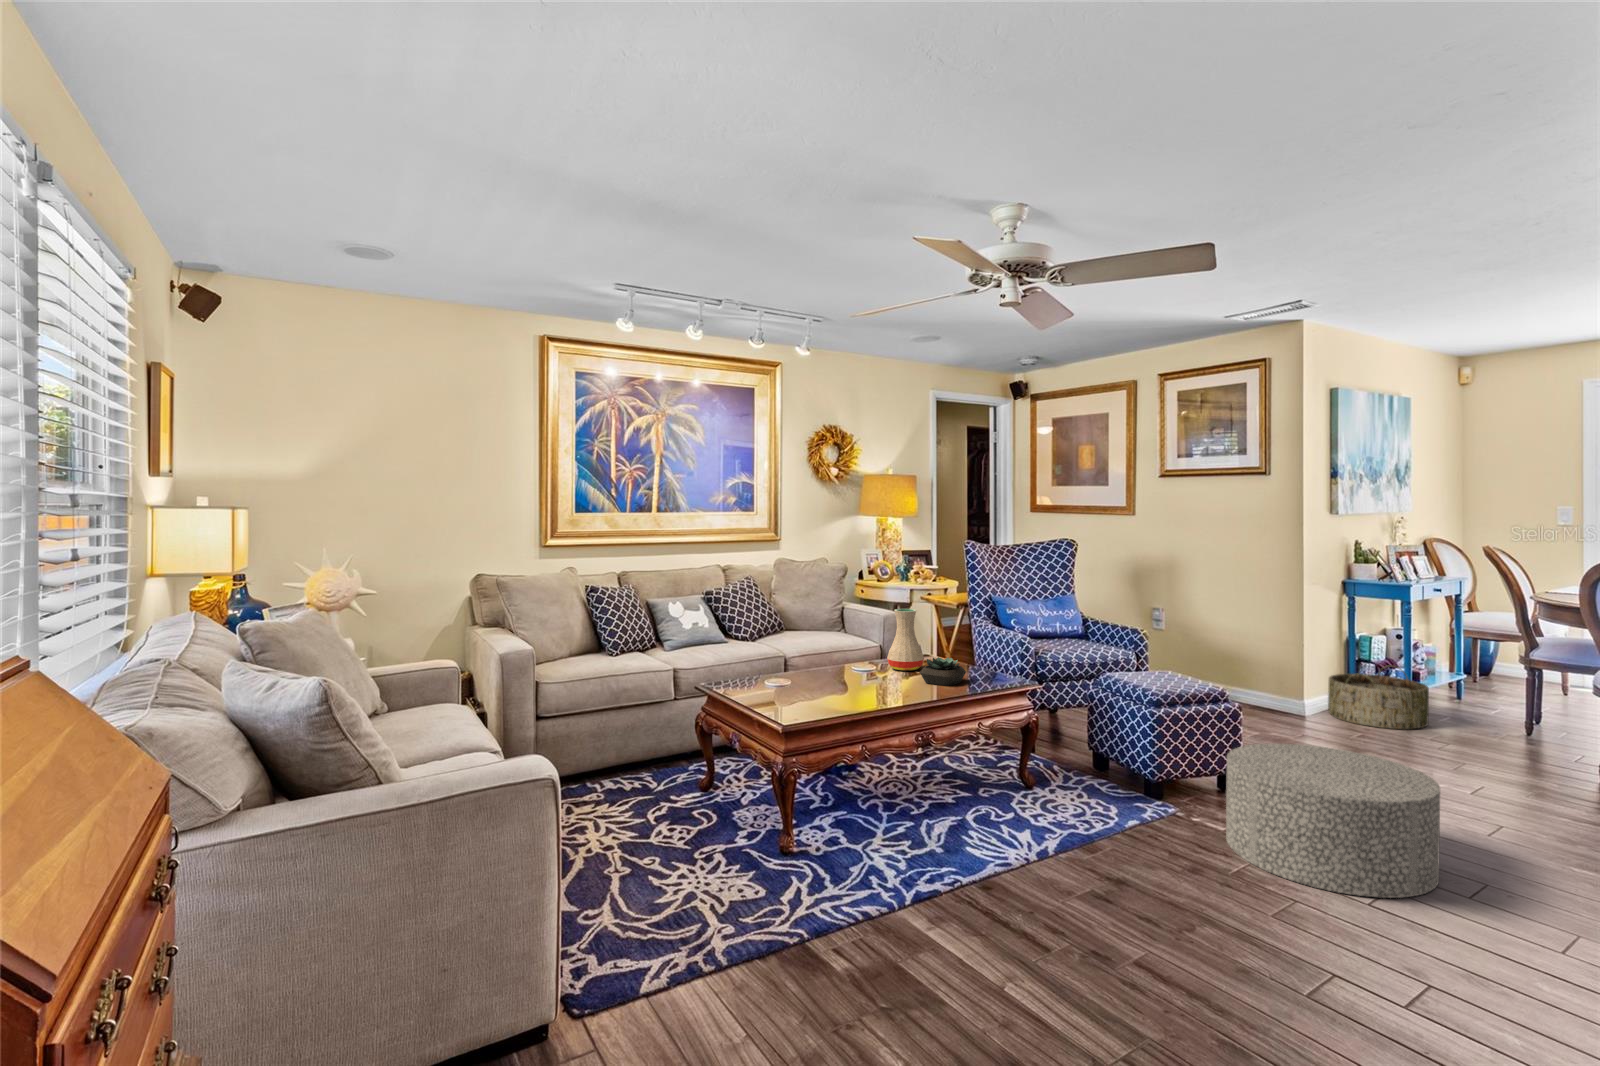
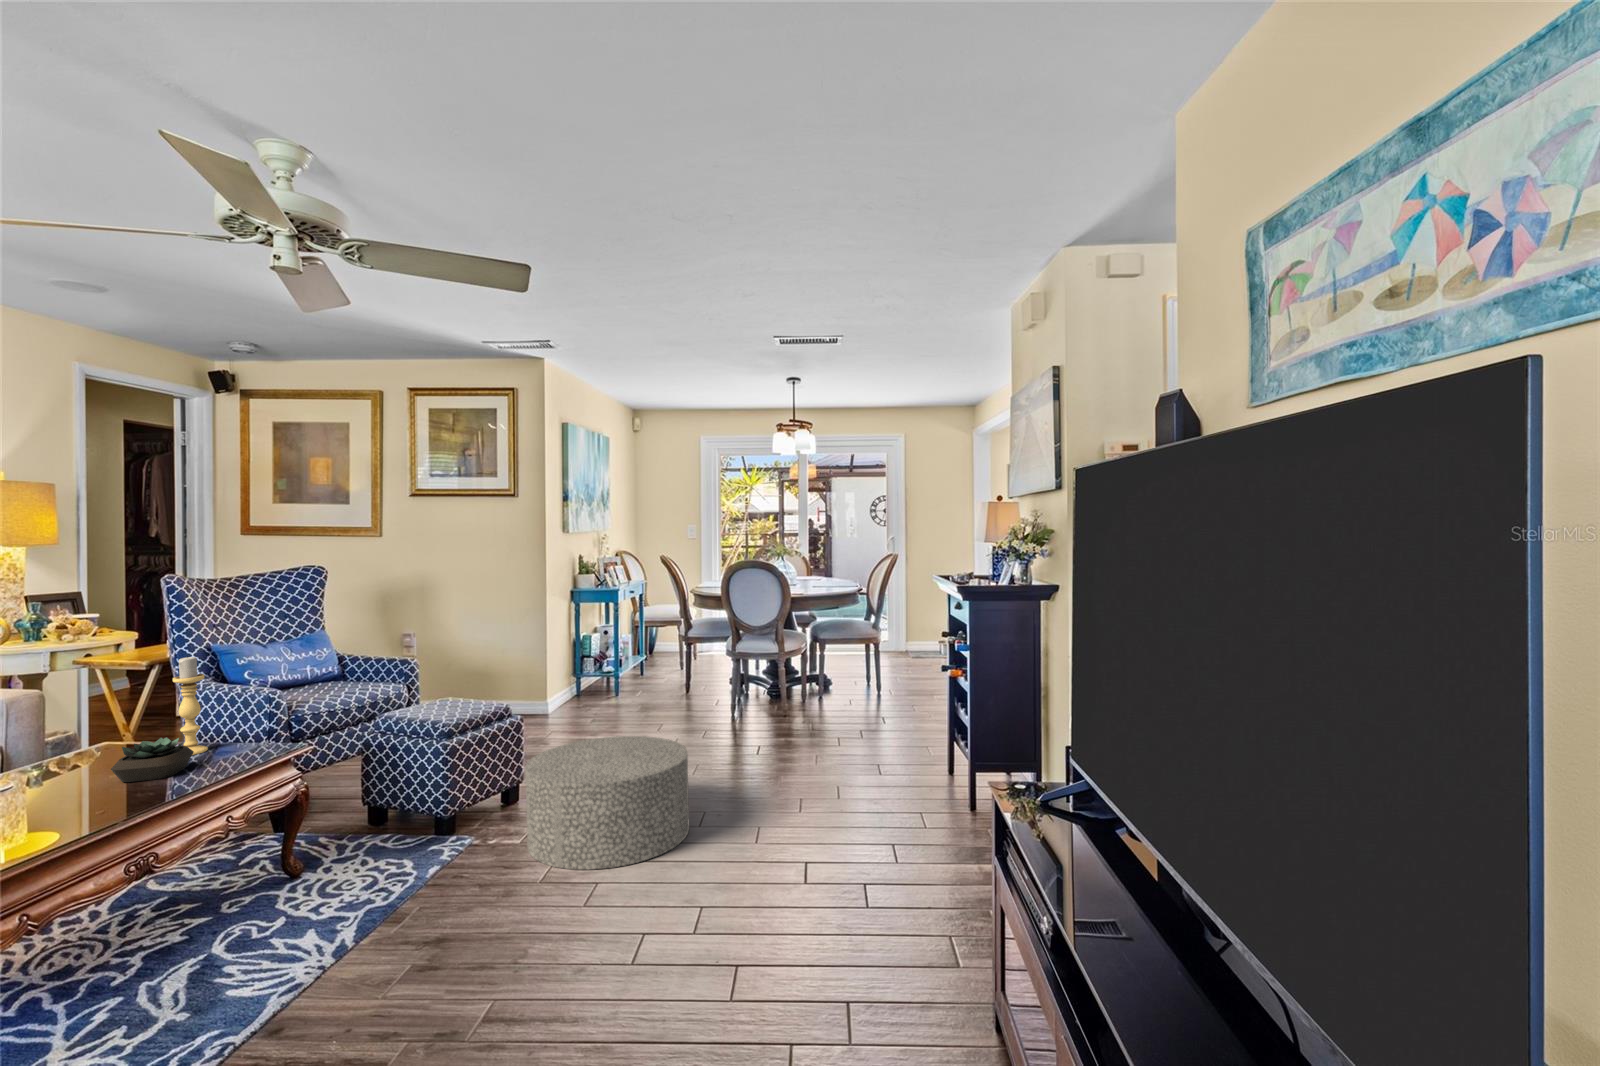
candle holder: none [958,601,978,675] -> present [173,656,208,755]
vase: present [887,609,924,671] -> none [34,680,109,775]
basket: present [1328,666,1429,729] -> none [568,657,639,712]

